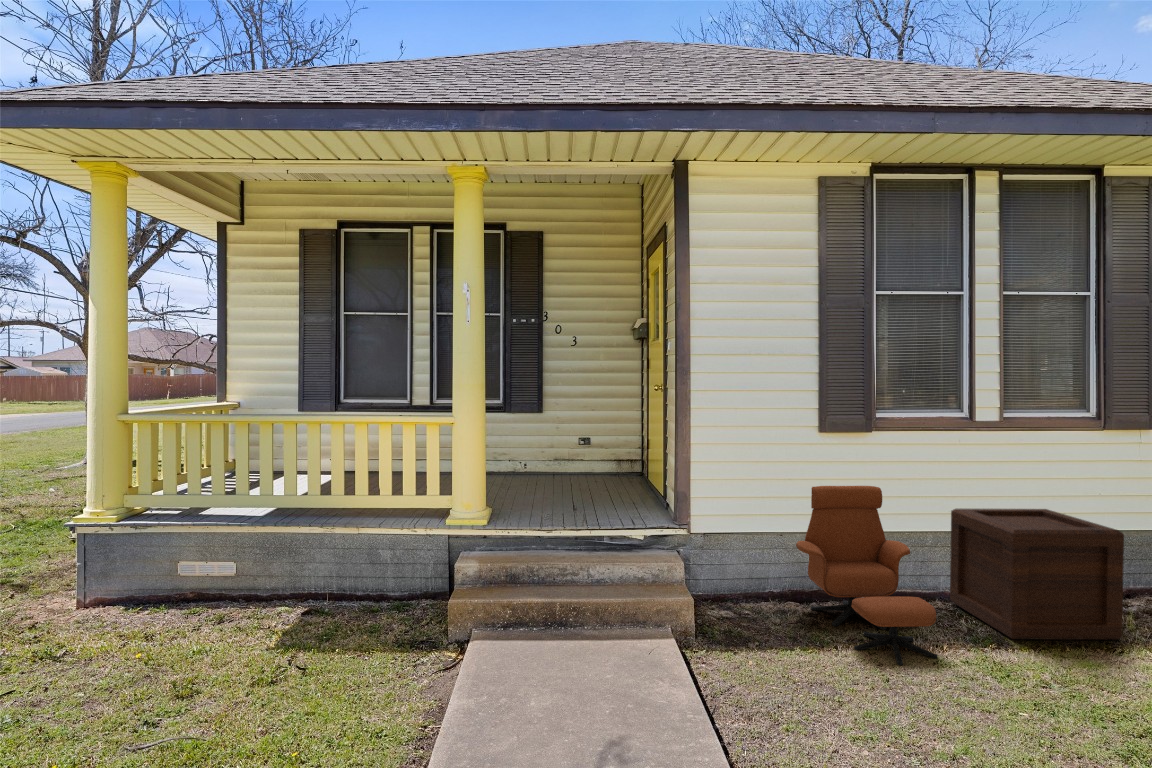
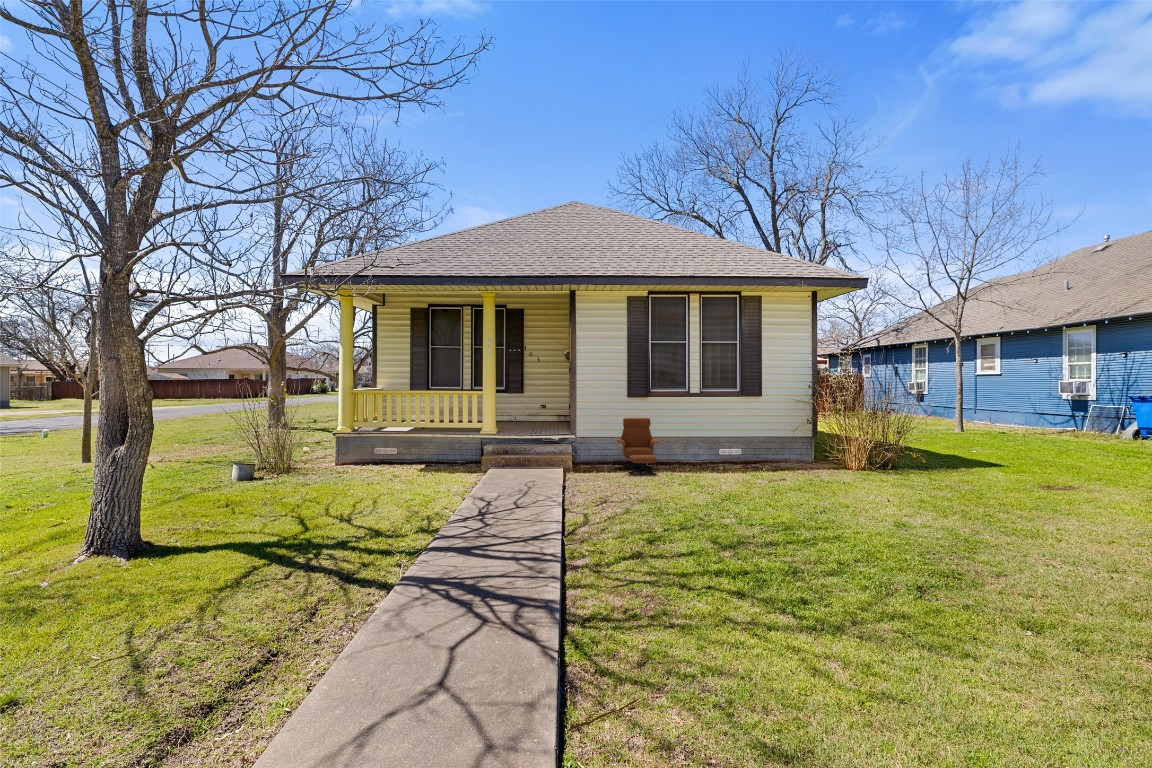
wooden crate: present [950,509,1124,640] -> none [681,427,730,472]

